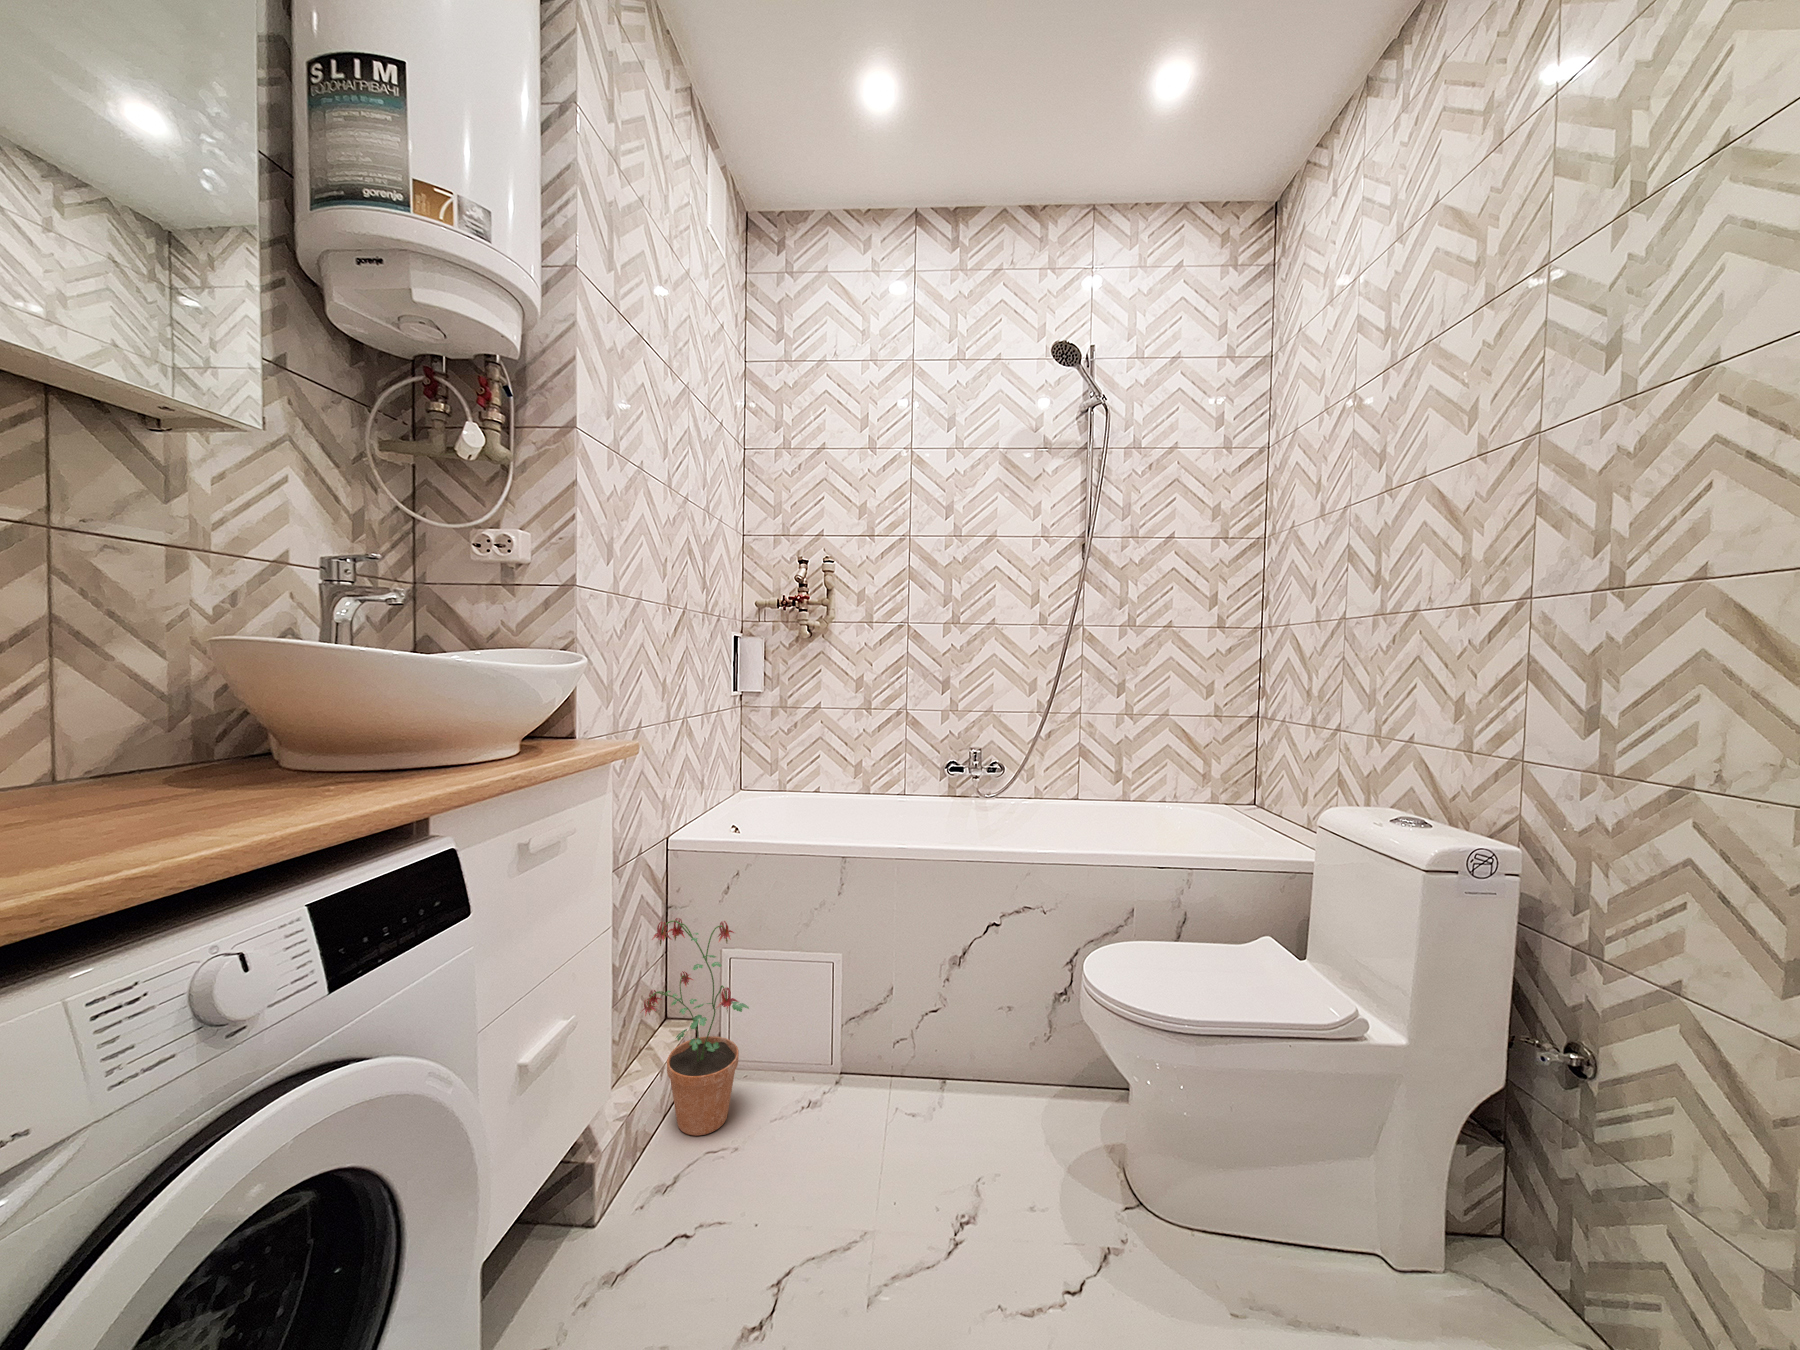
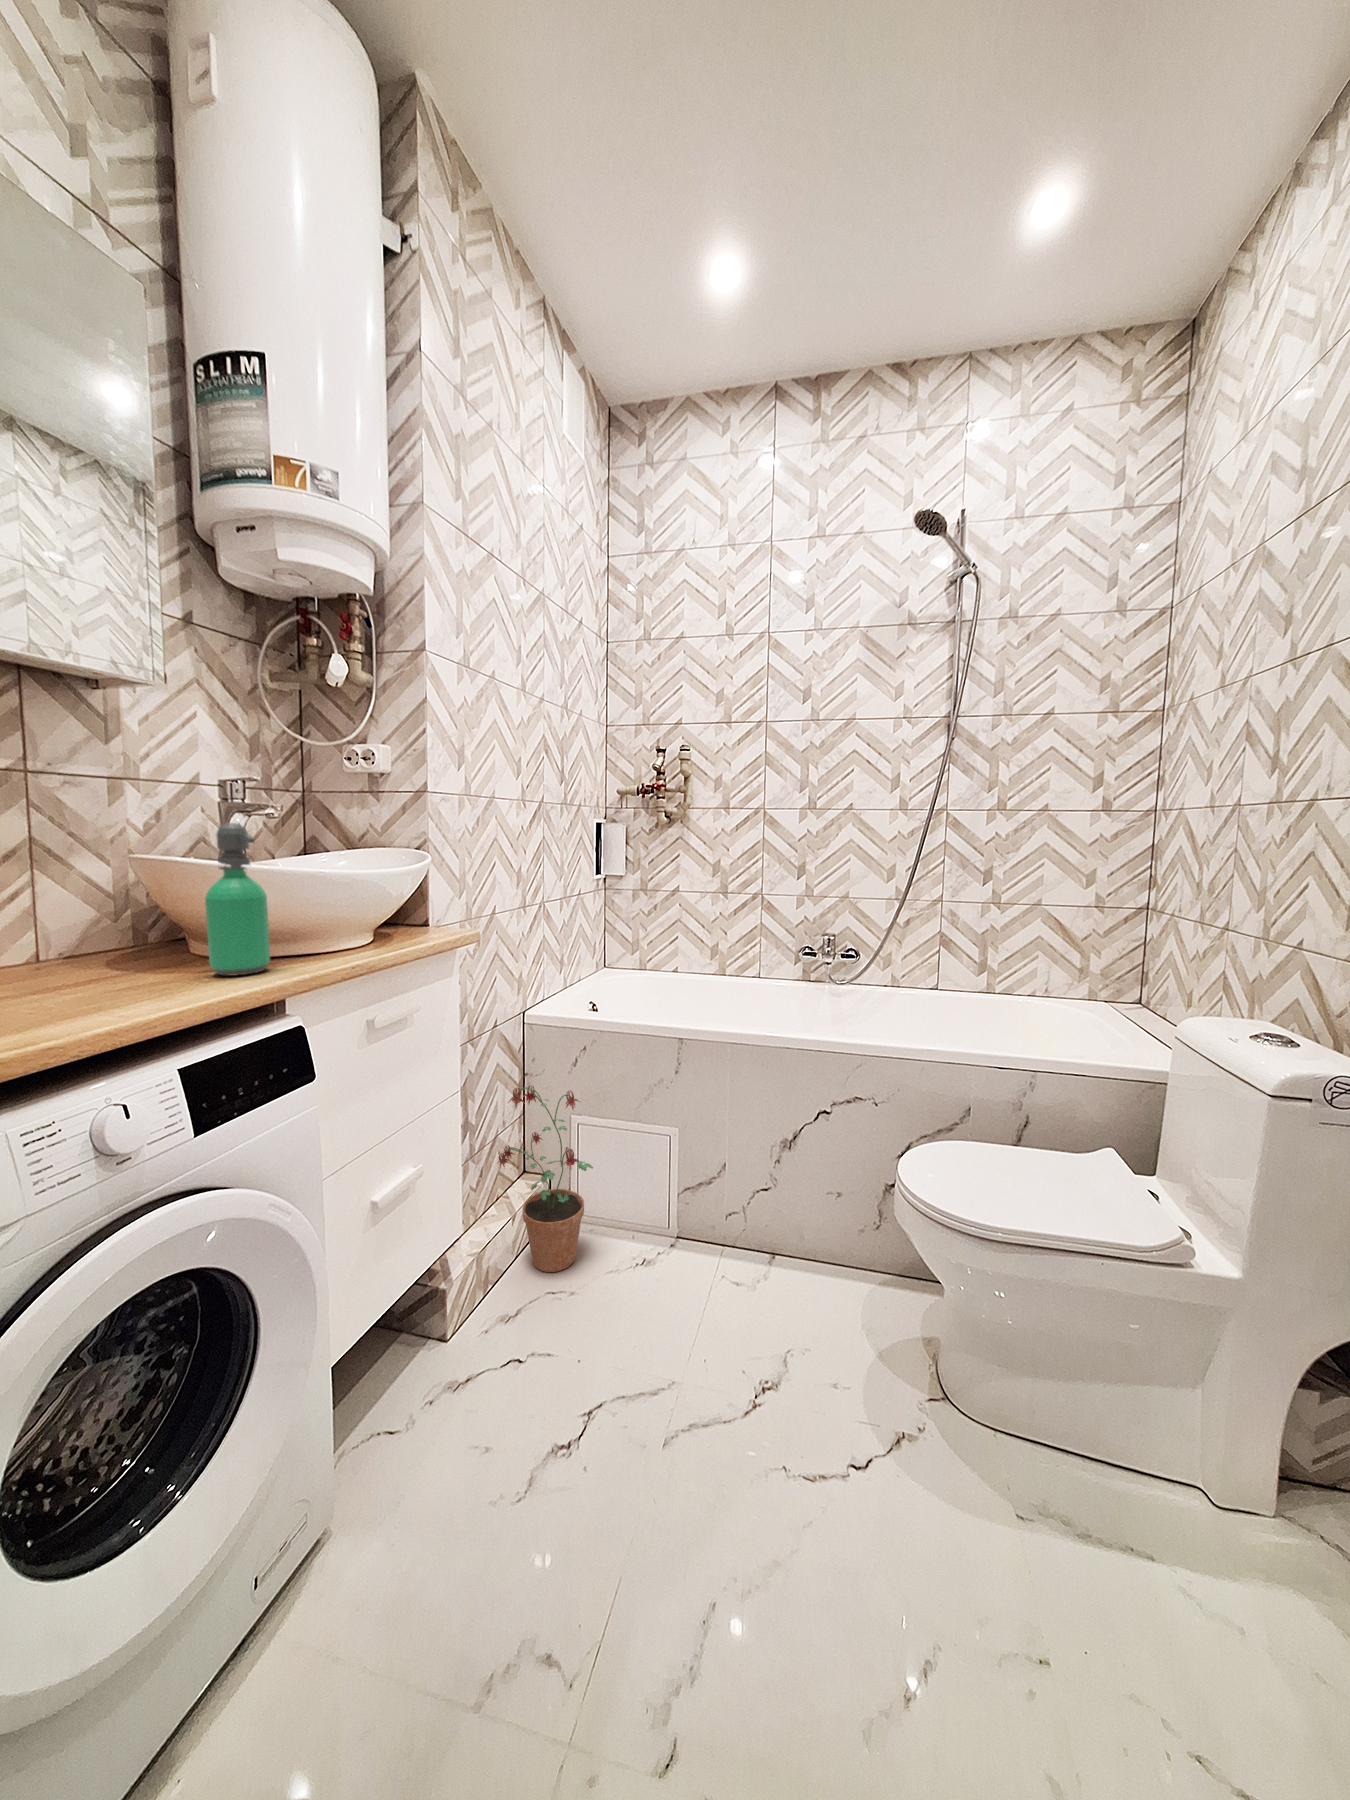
soap dispenser: none [324,602,405,790] -> present [205,823,270,976]

